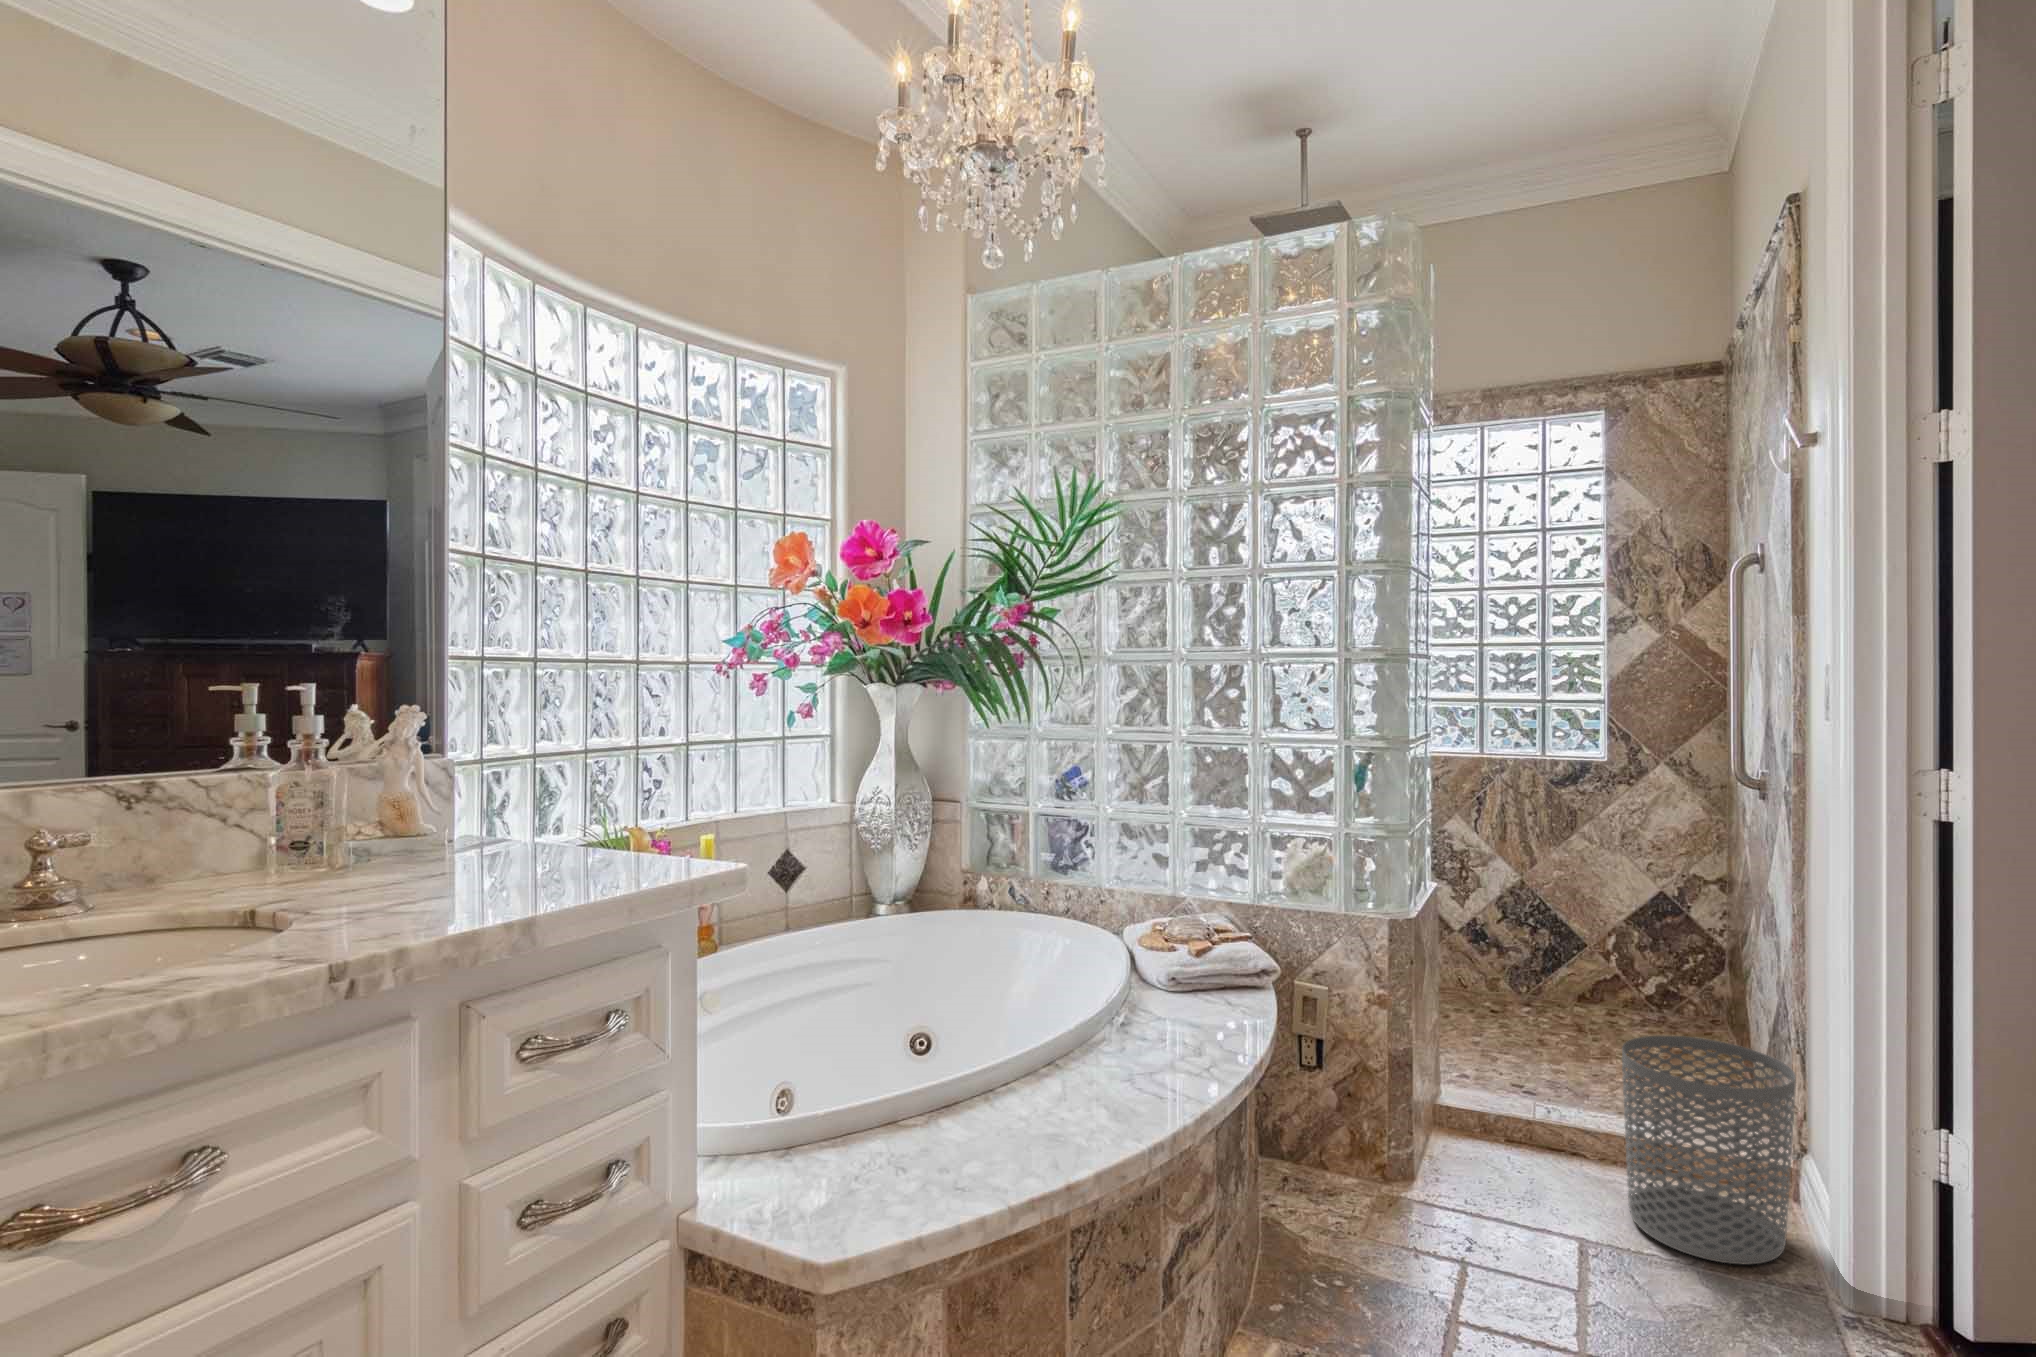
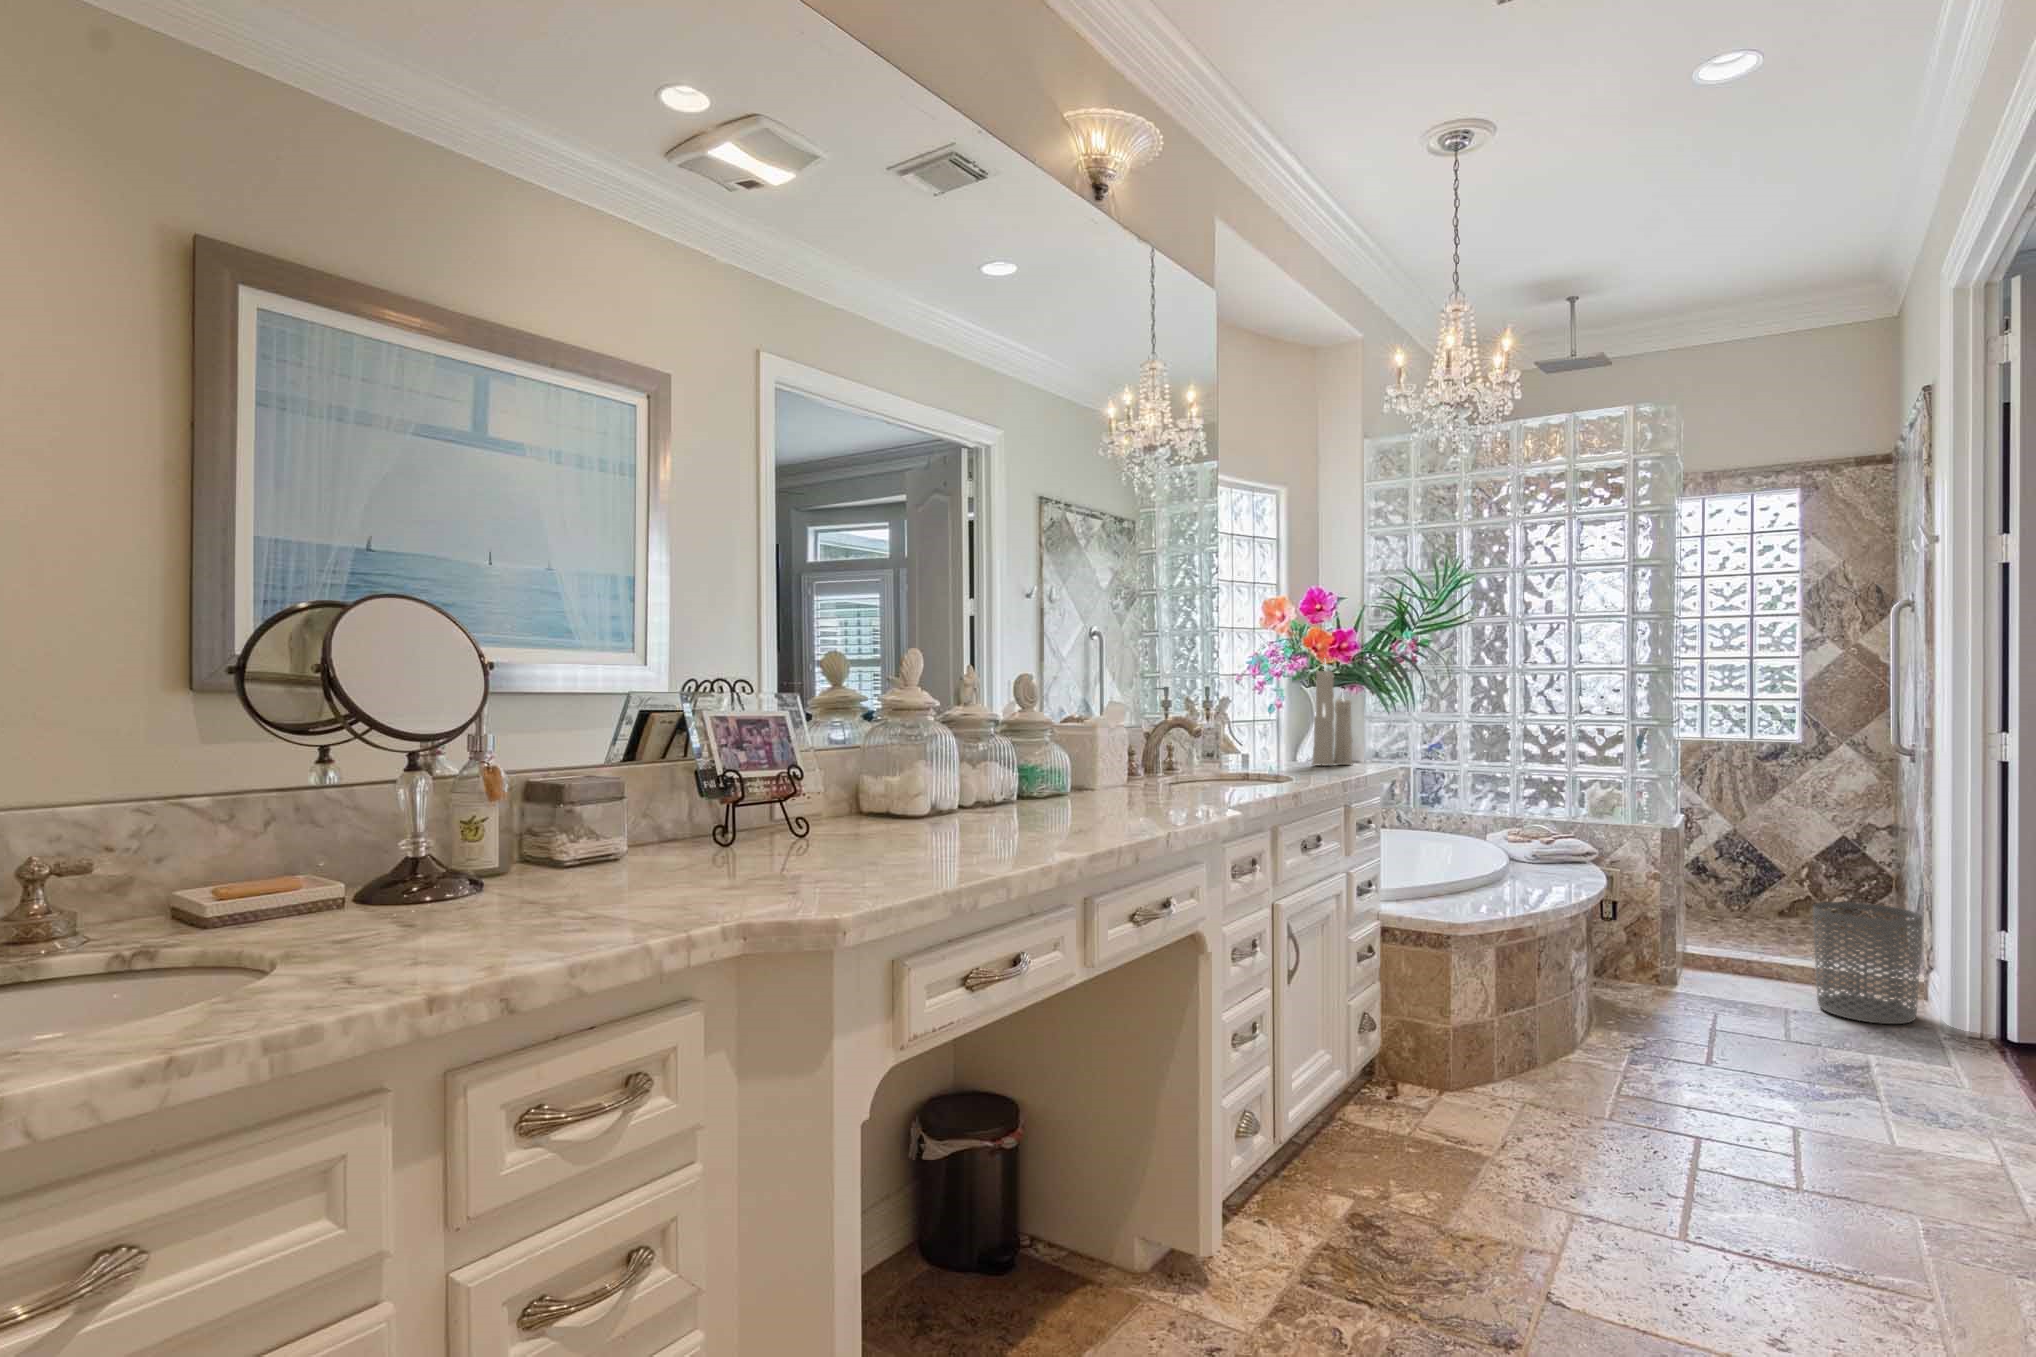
candle: none [527,615,655,880] -> present [1312,670,1353,766]

